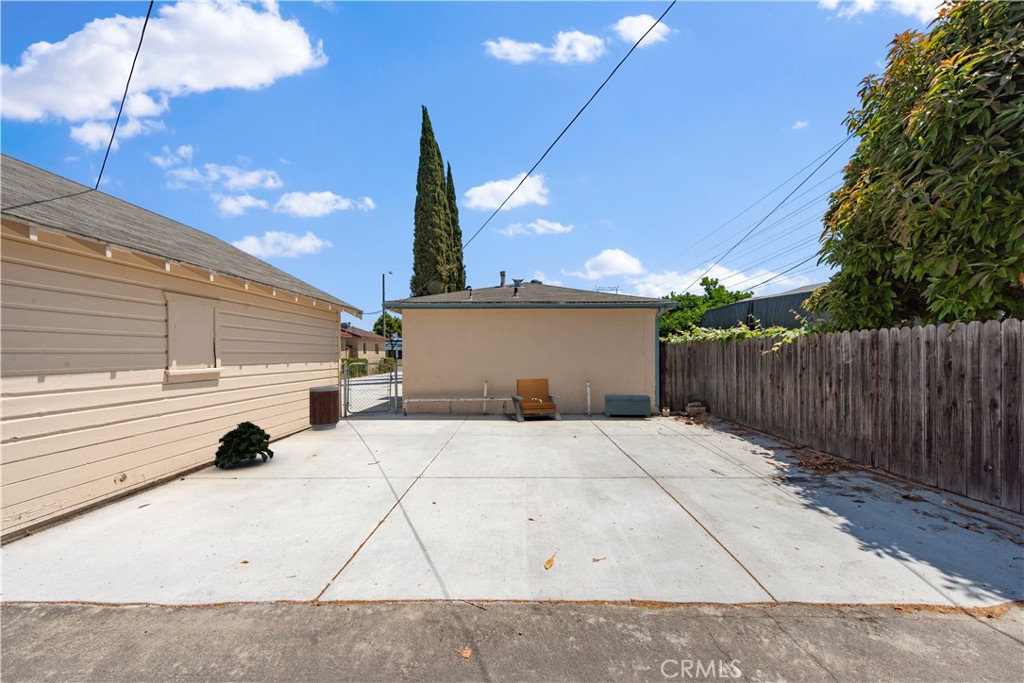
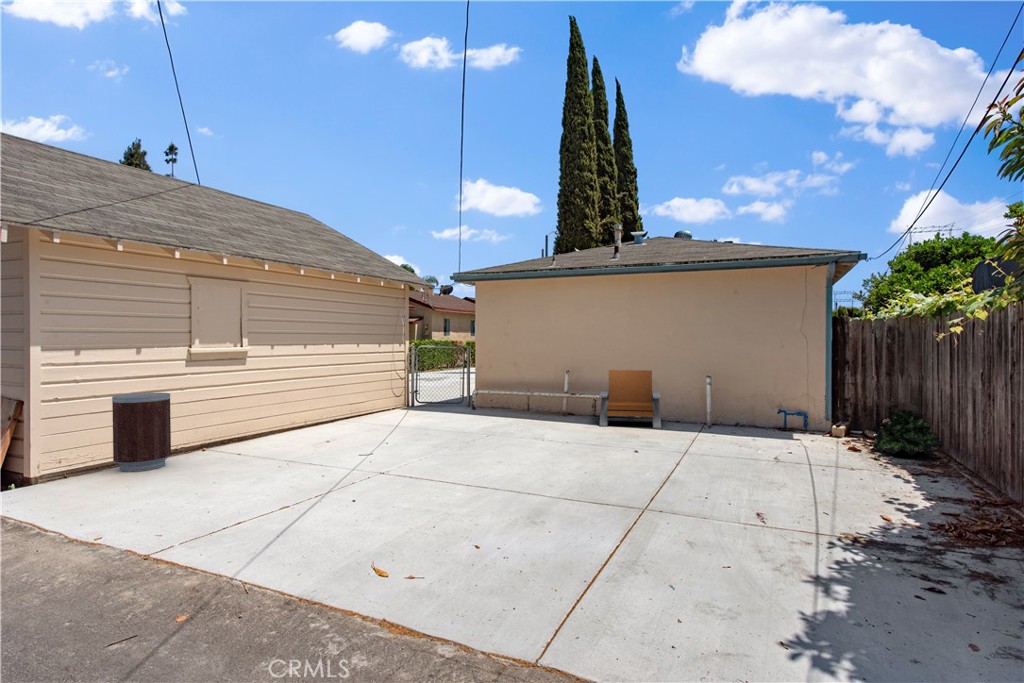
trash can: present [309,386,339,430] -> present [112,393,171,472]
bench: present [604,395,651,418] -> none [735,397,809,436]
potted plant: present [214,421,274,469] -> present [873,409,943,455]

